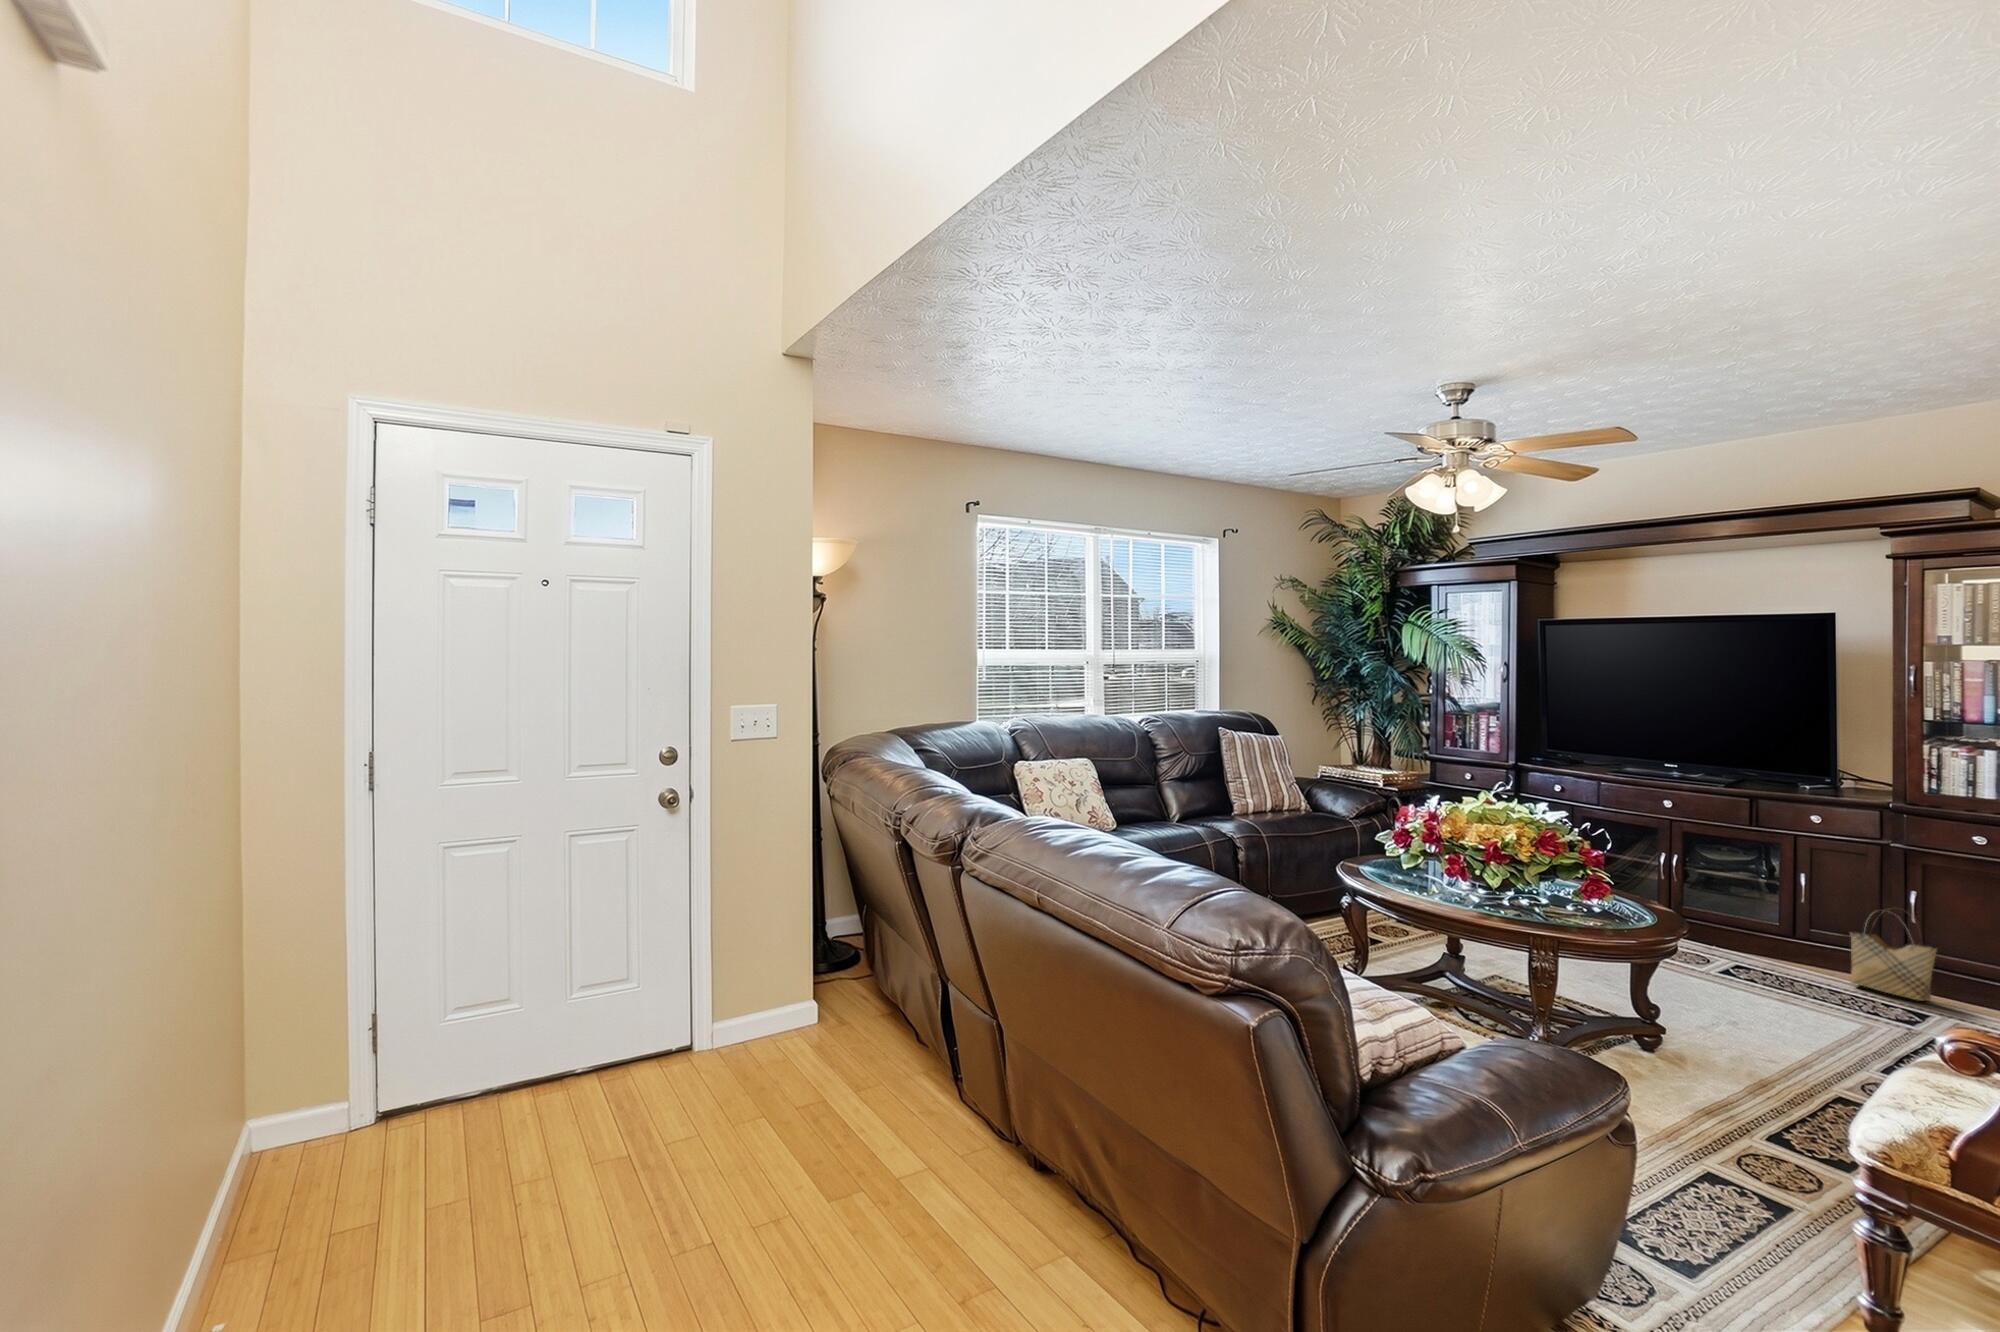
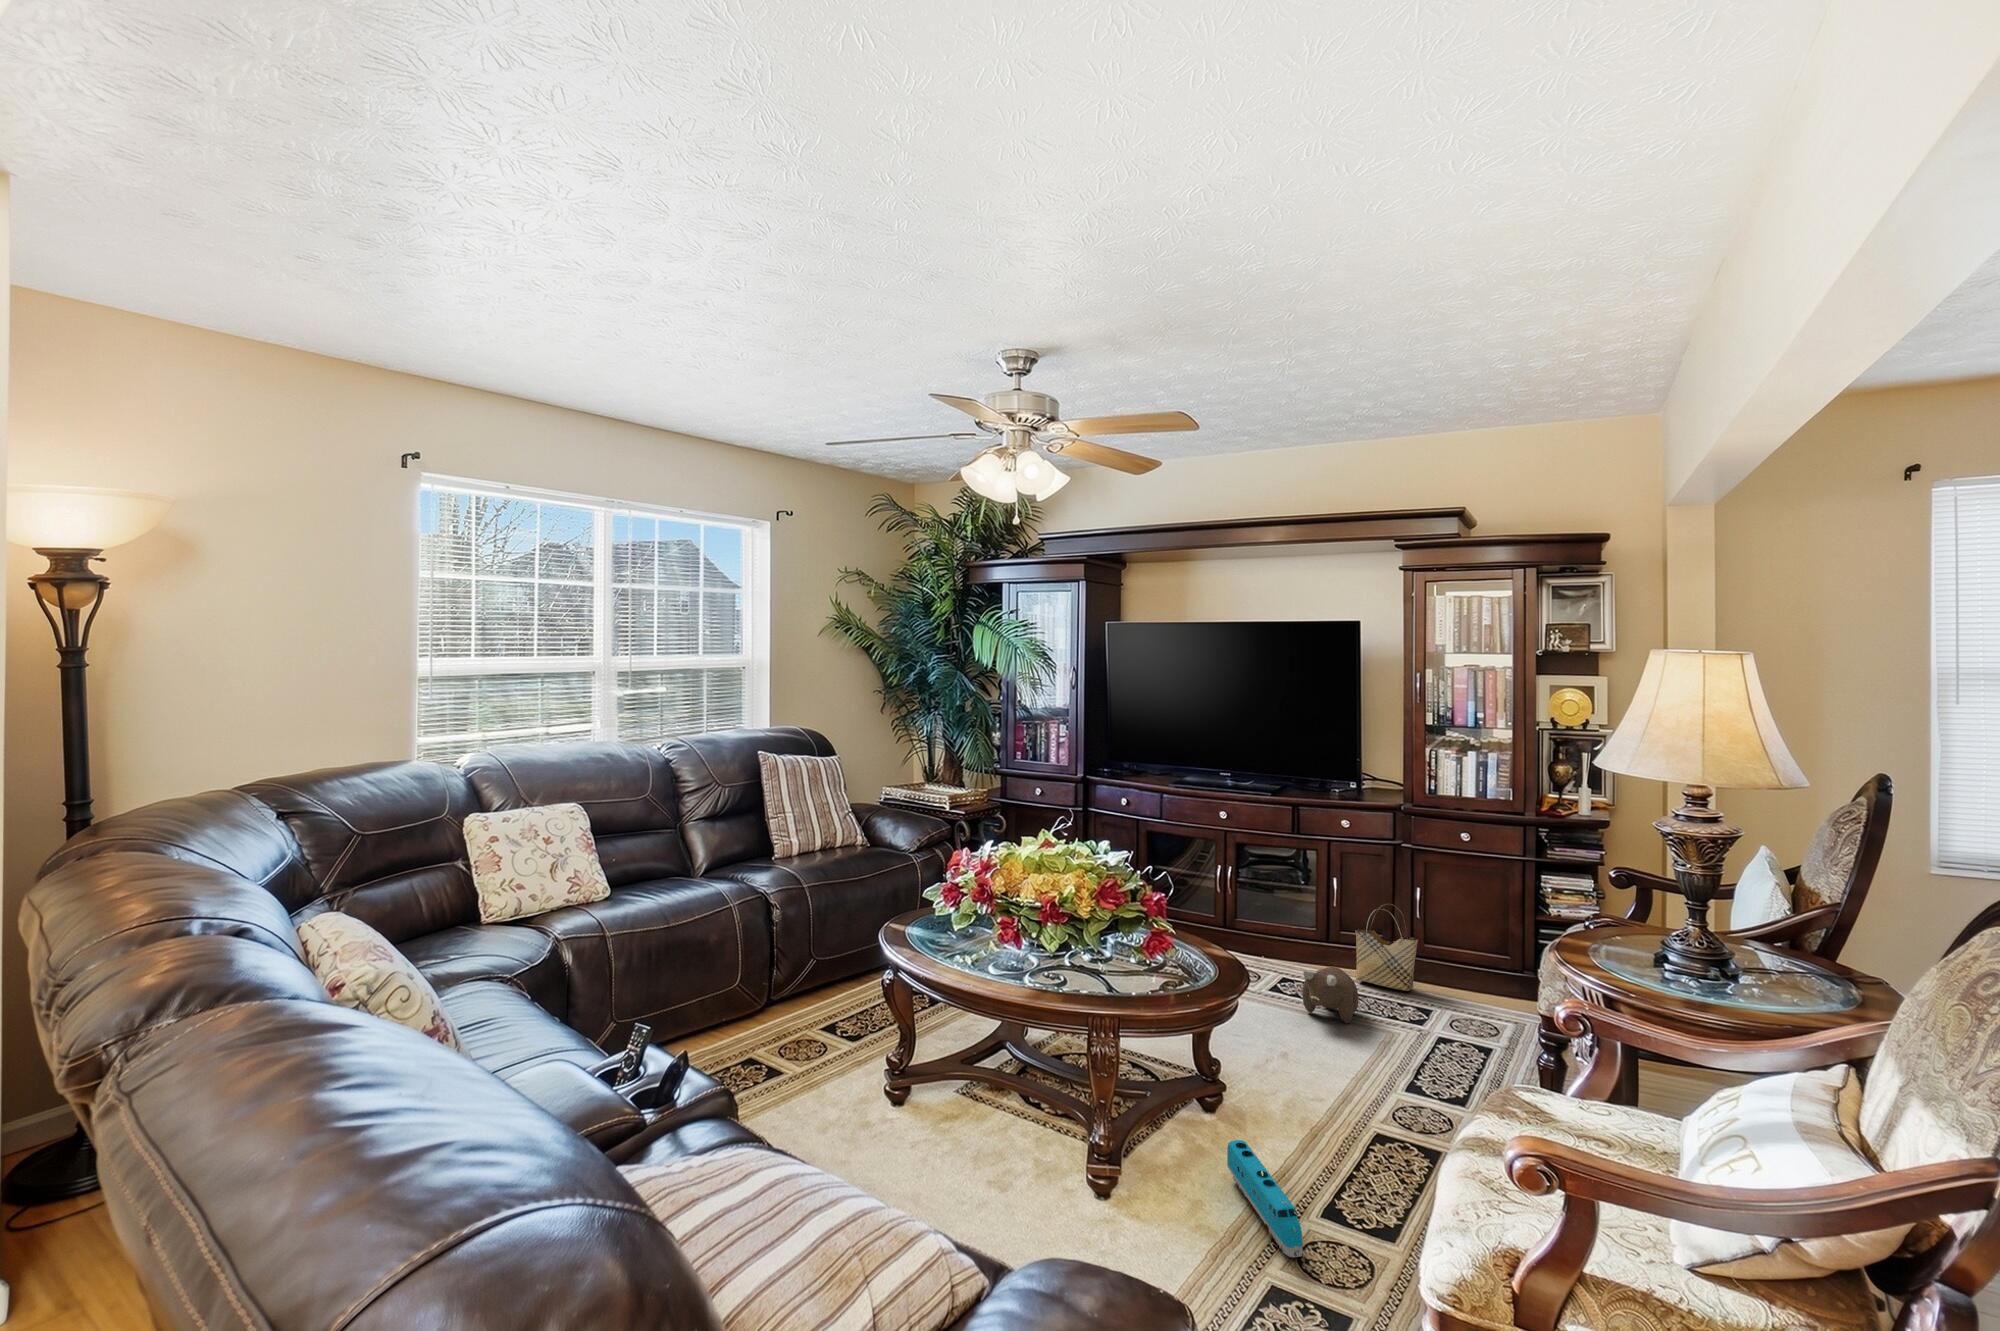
plush toy: none [1775,957,1848,1016] -> present [1302,967,1359,1023]
toy train: none [1672,1068,1750,1161] -> present [1227,1140,1303,1257]

